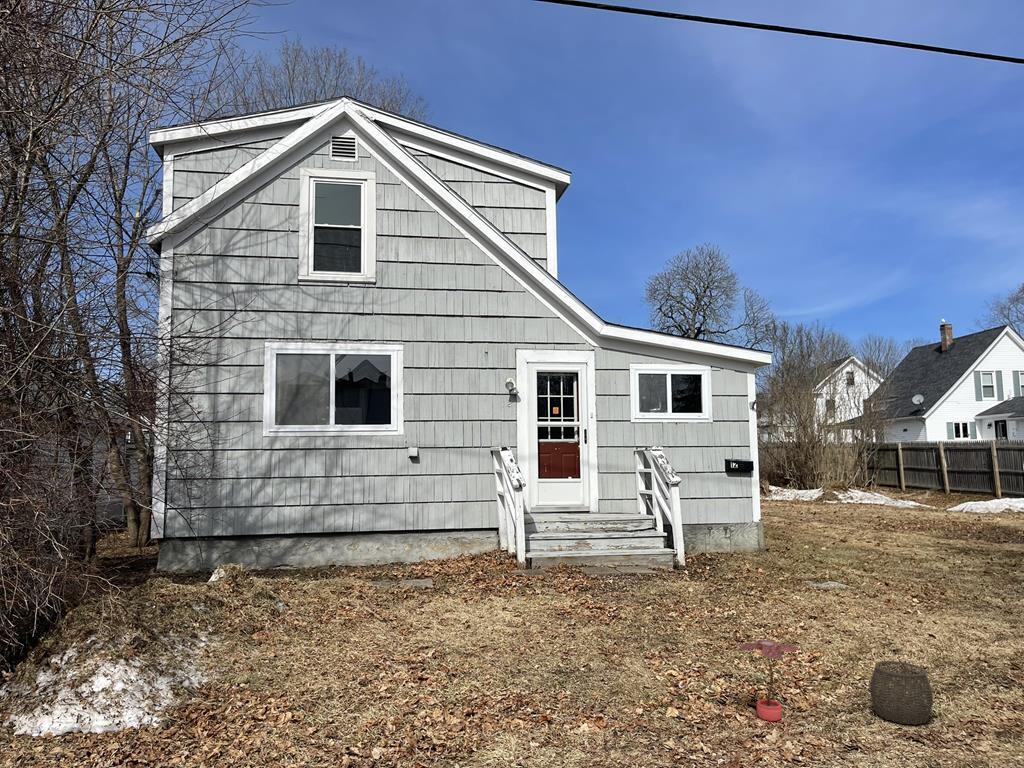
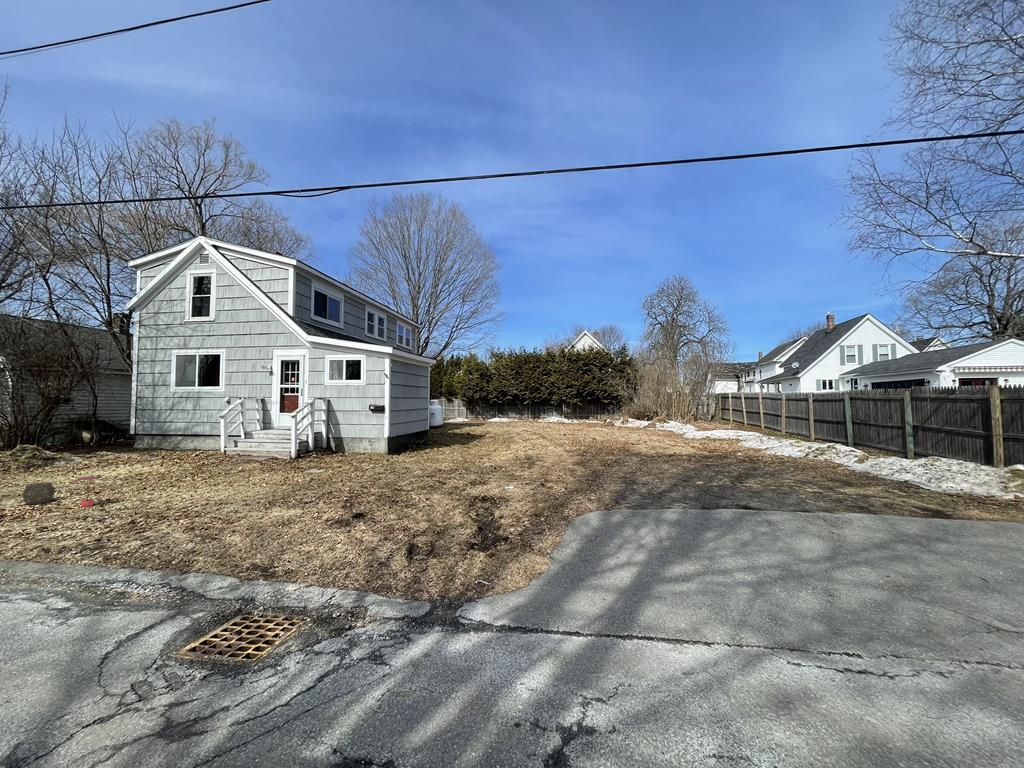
woven basket: present [869,661,933,725] -> present [23,482,55,505]

